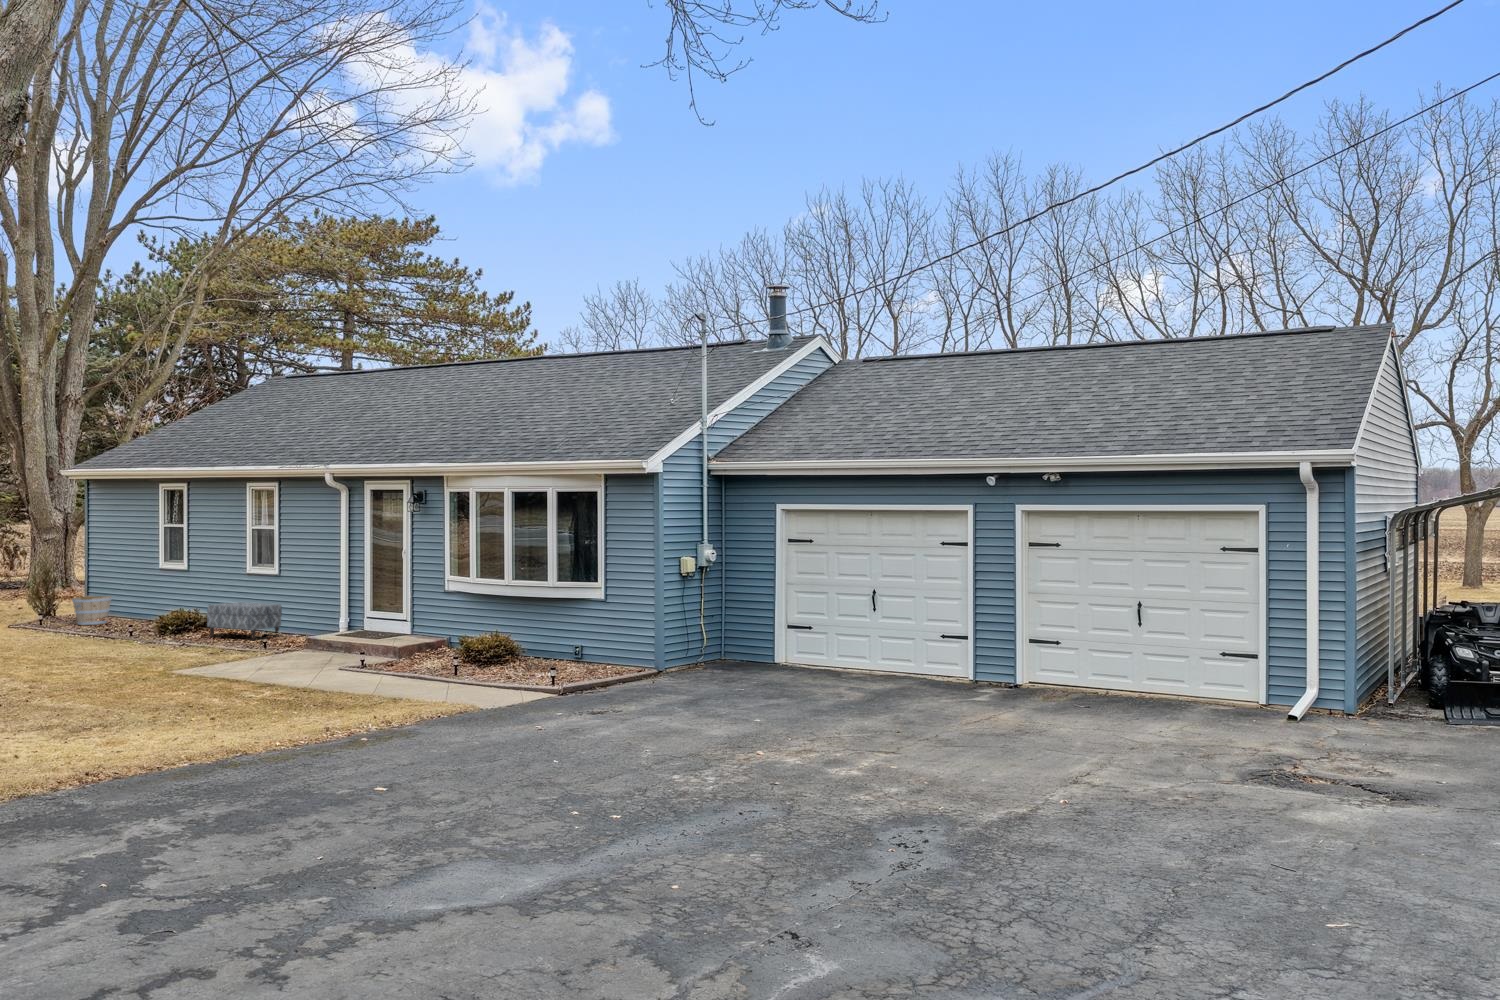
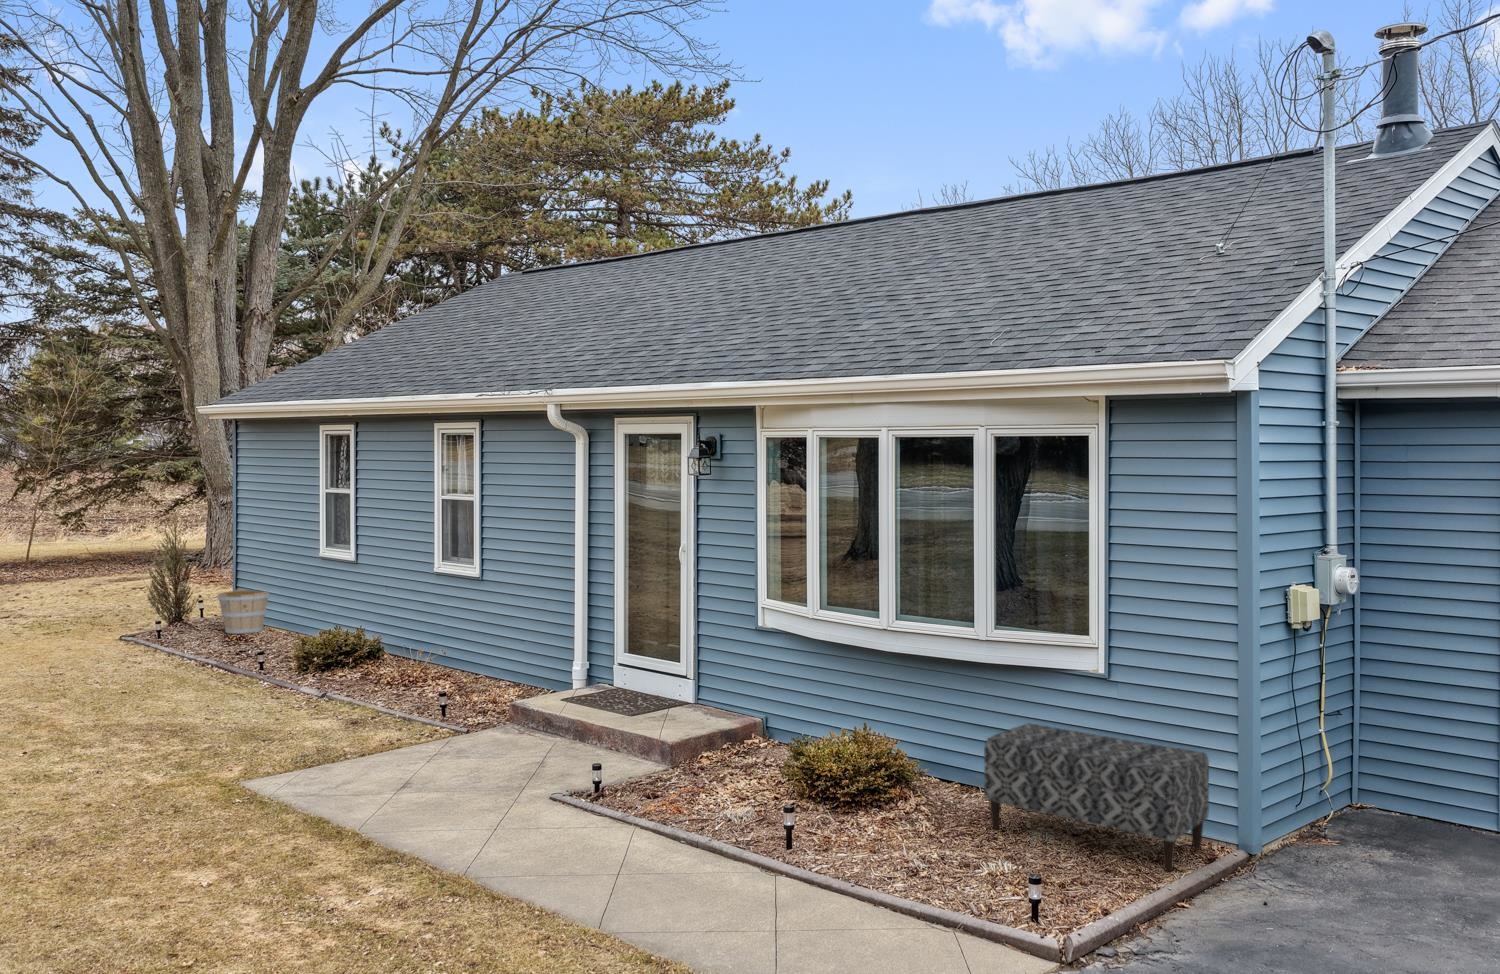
bench: present [207,602,282,640] -> present [984,723,1209,871]

